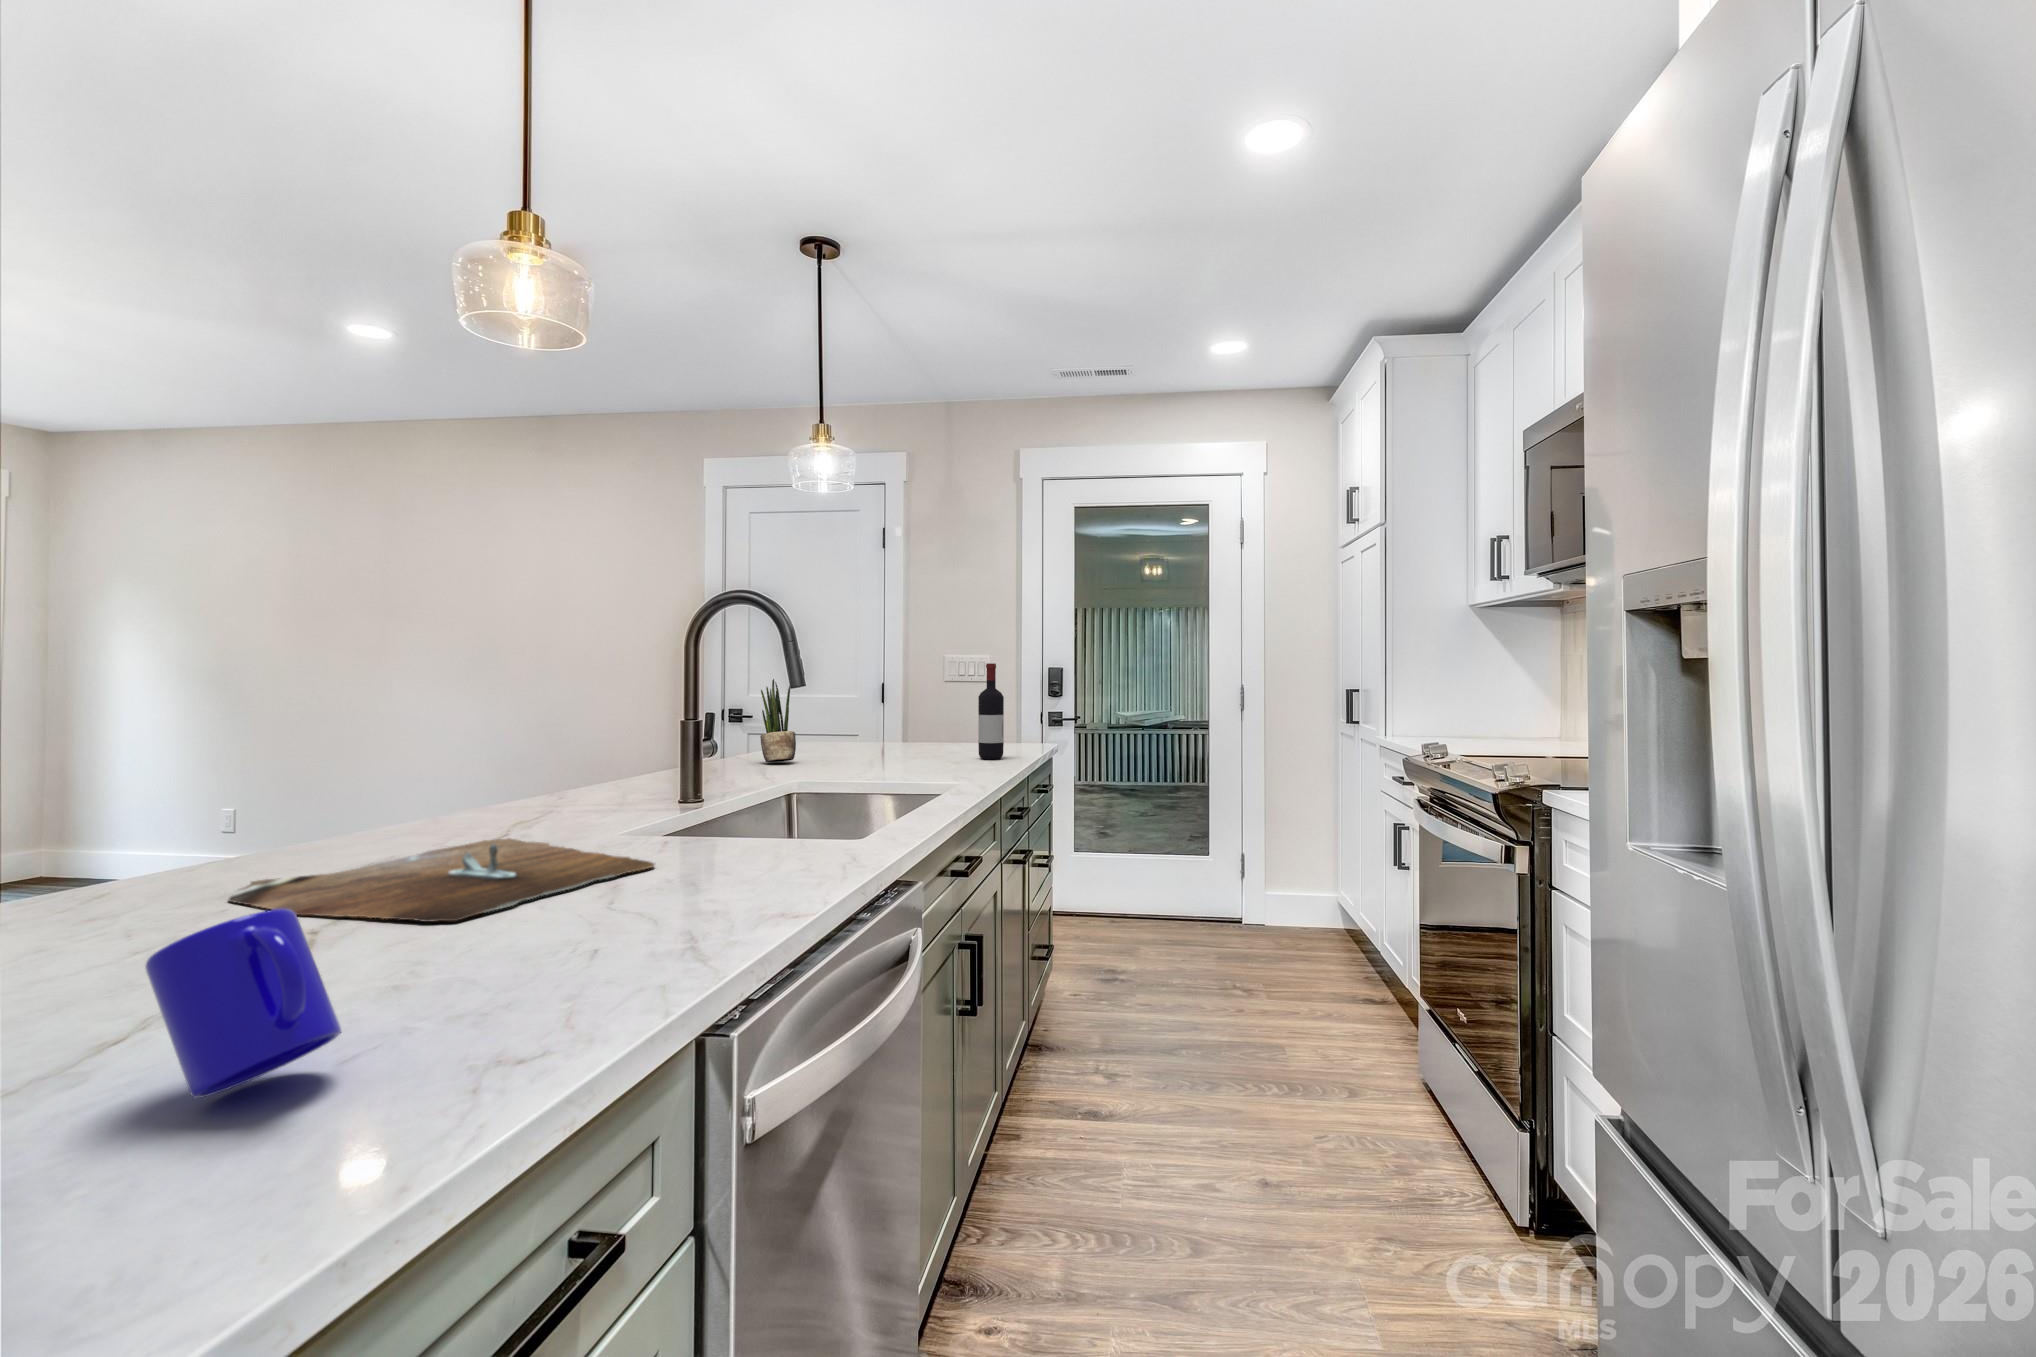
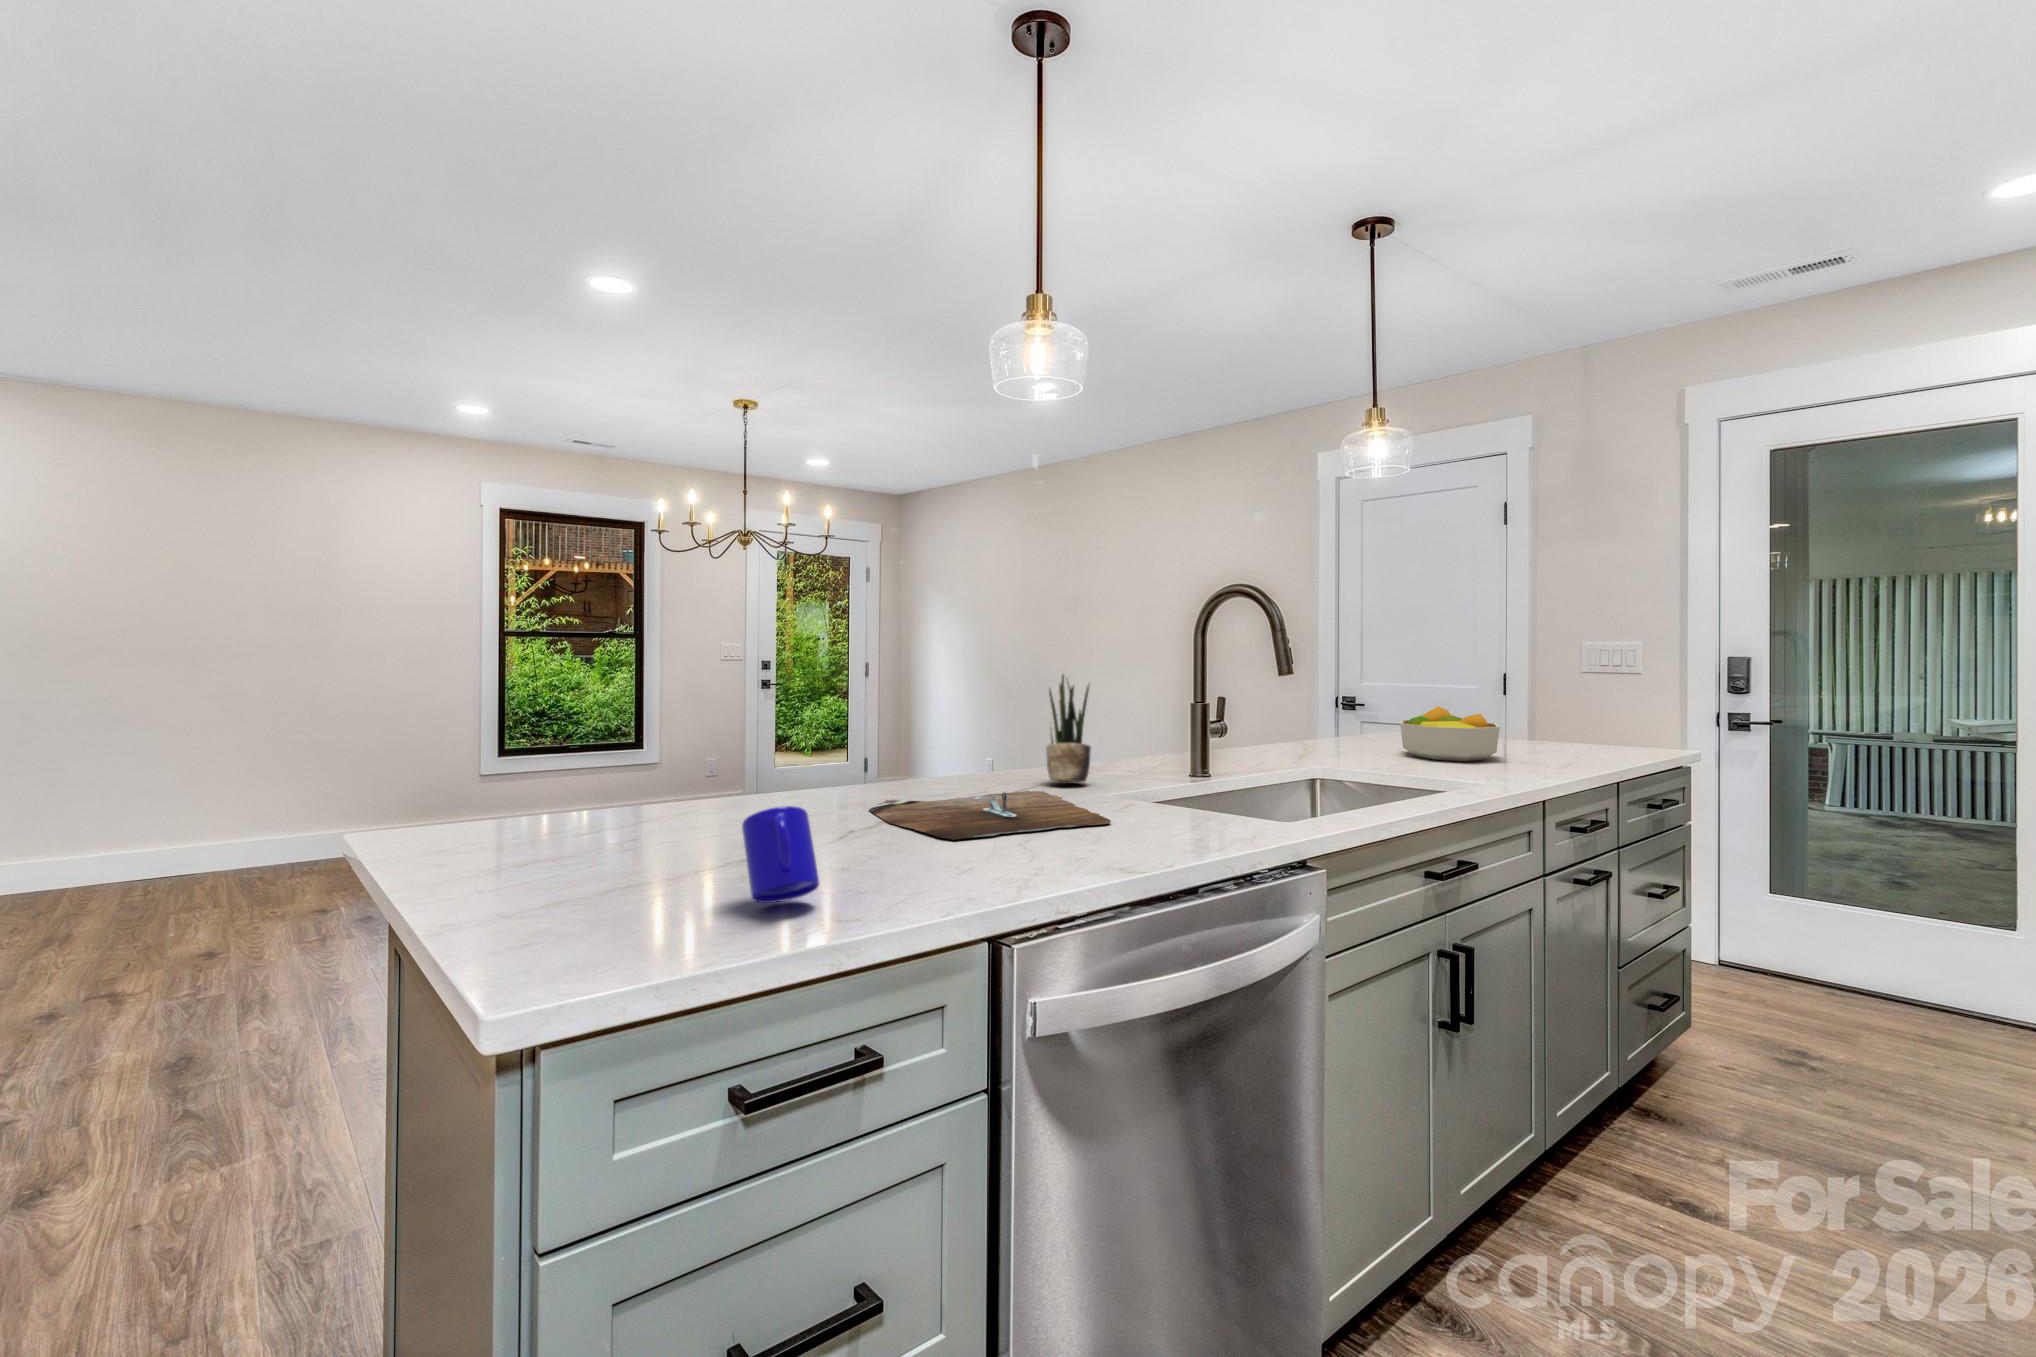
wine bottle: present [978,663,1004,759] -> none [1559,650,1594,762]
potted plant: present [760,679,796,762] -> present [1046,675,1091,782]
fruit bowl: none [848,715,939,765] -> present [1400,706,1500,761]

